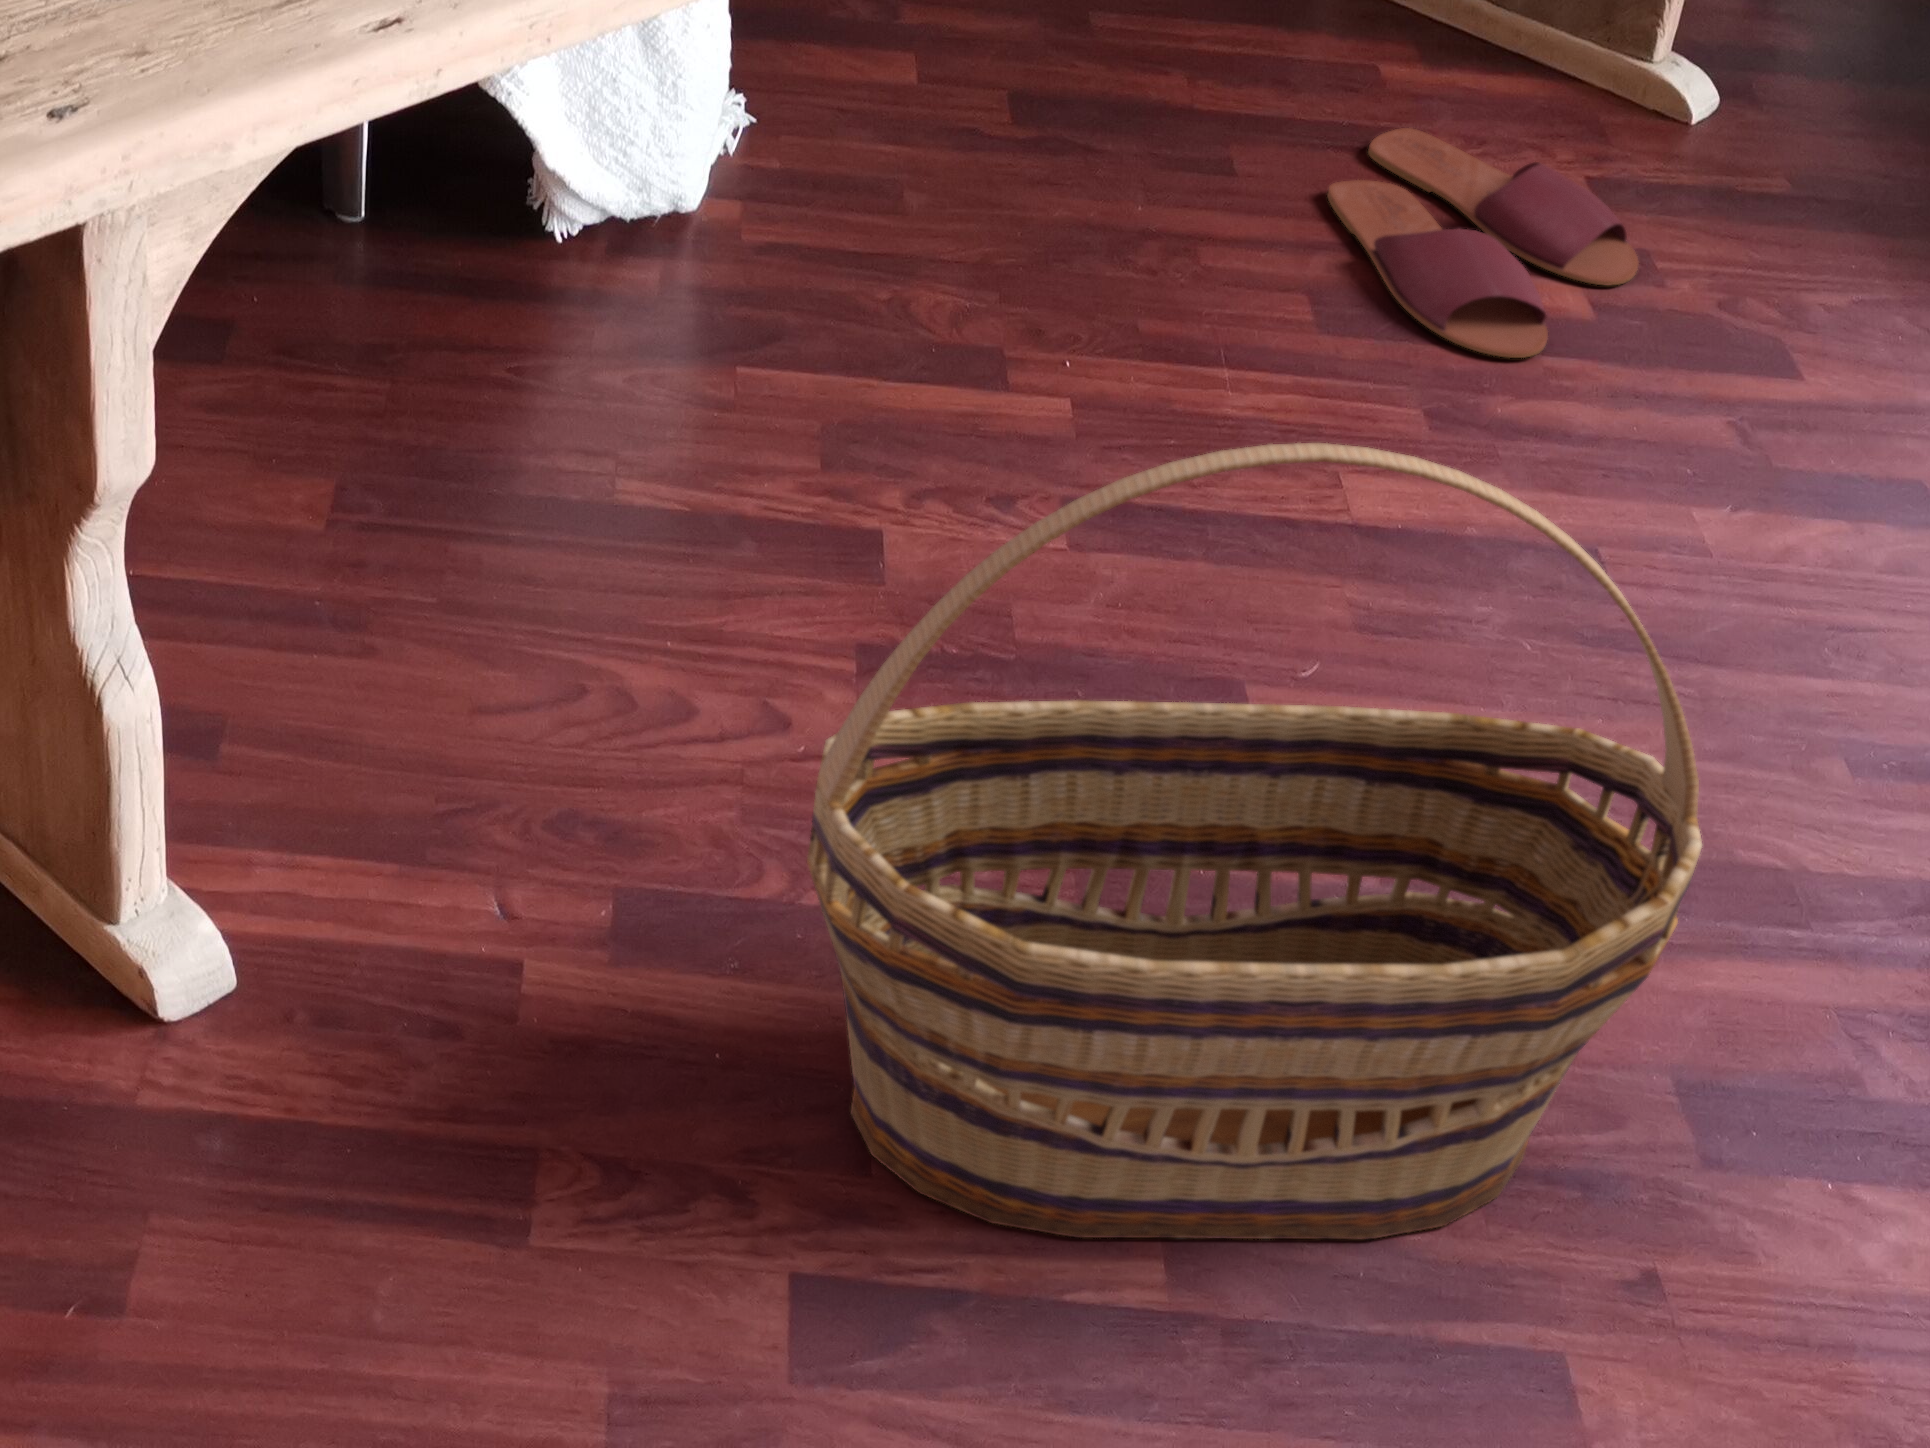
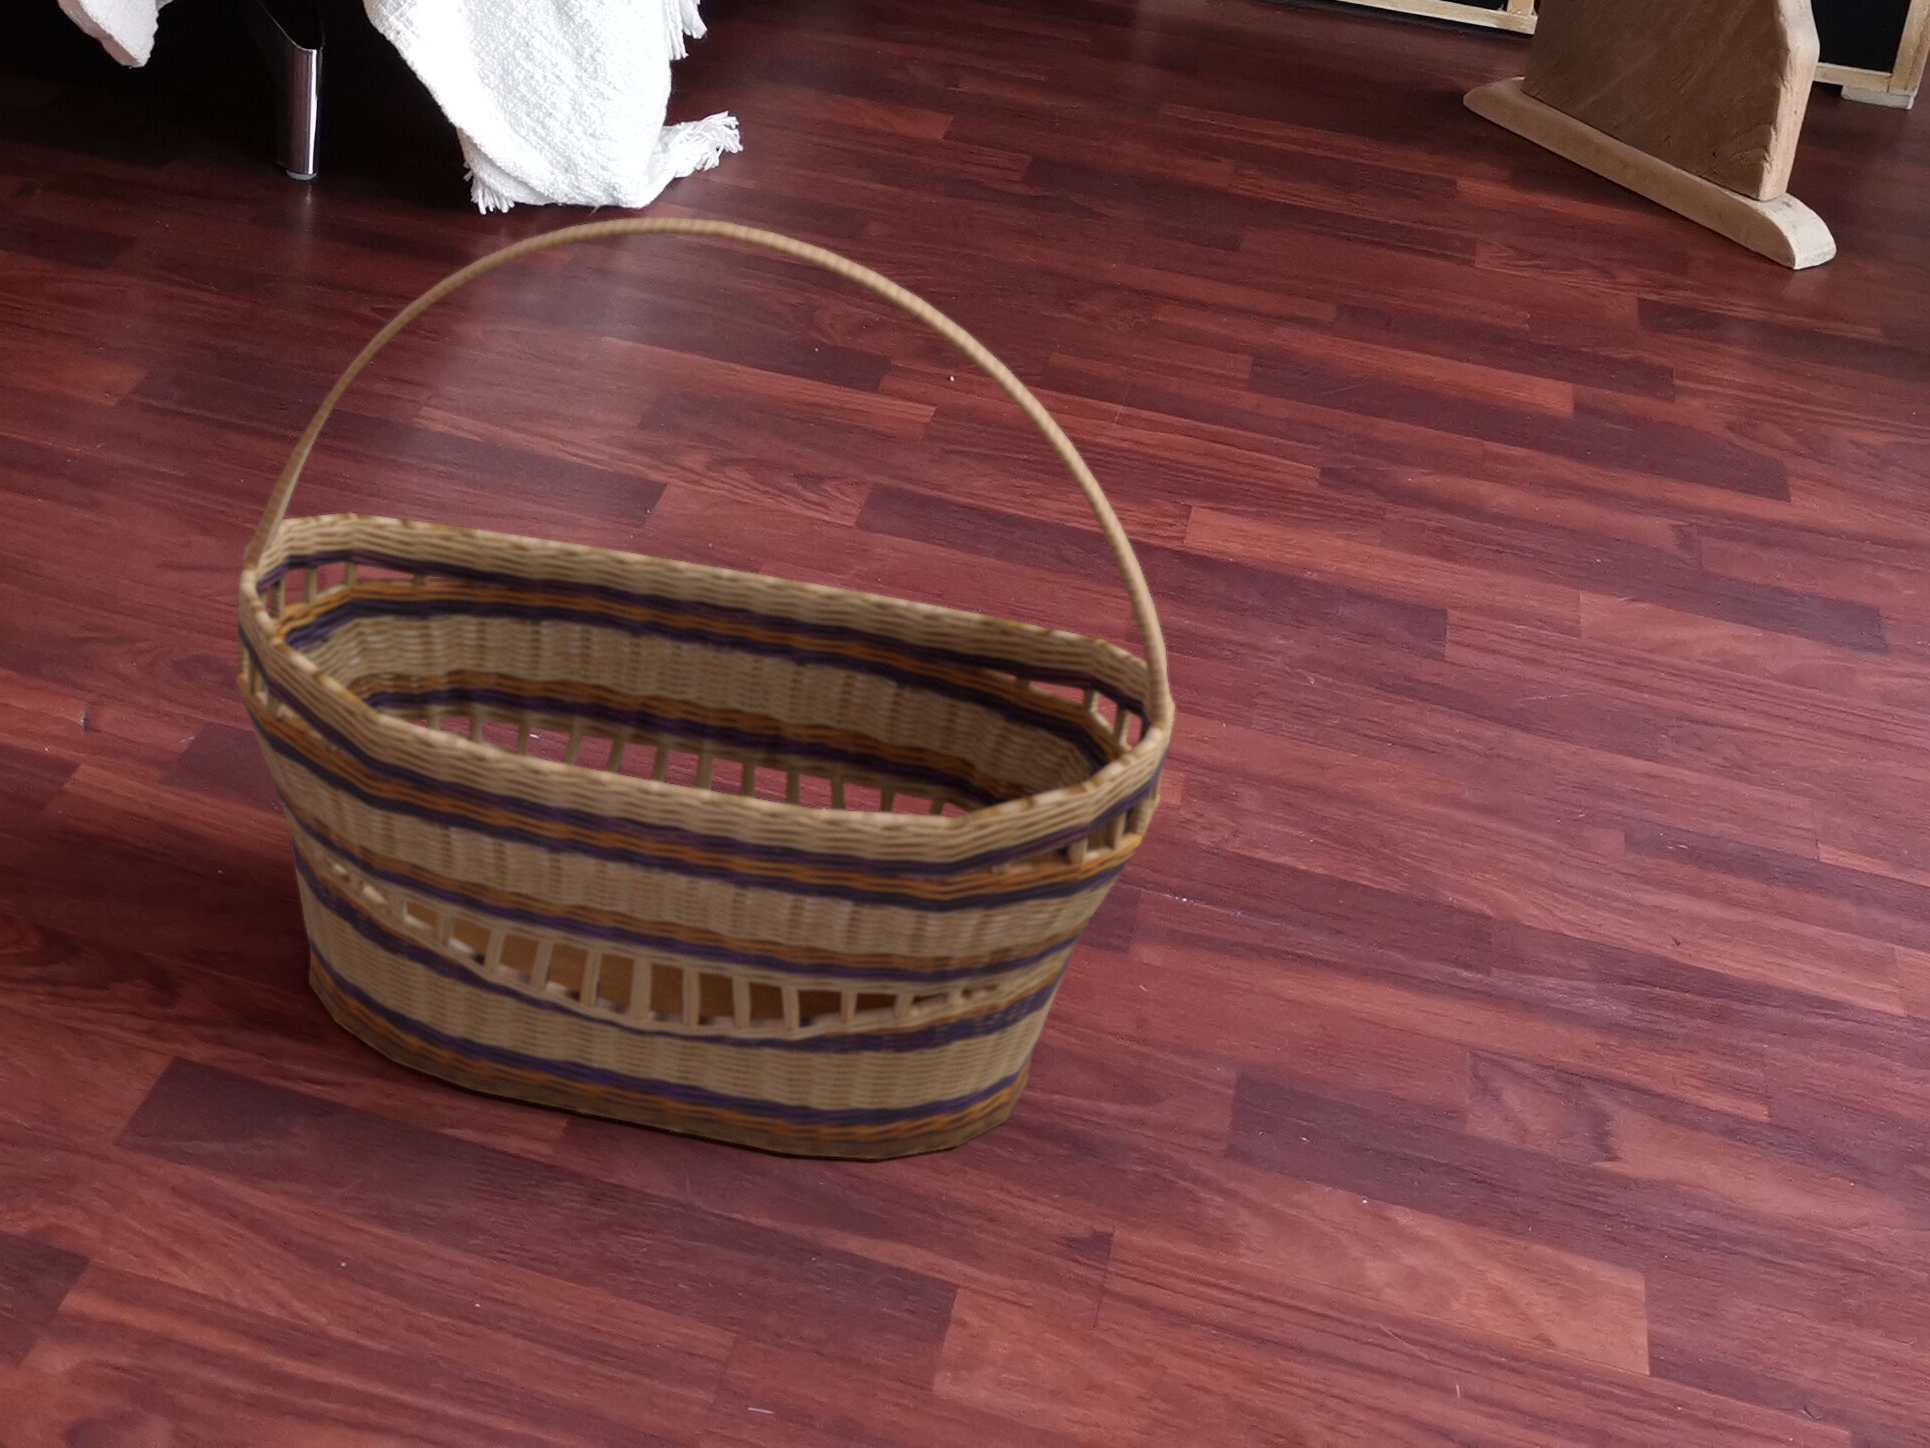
slippers: present [1328,128,1638,358] -> none [1322,236,1648,445]

